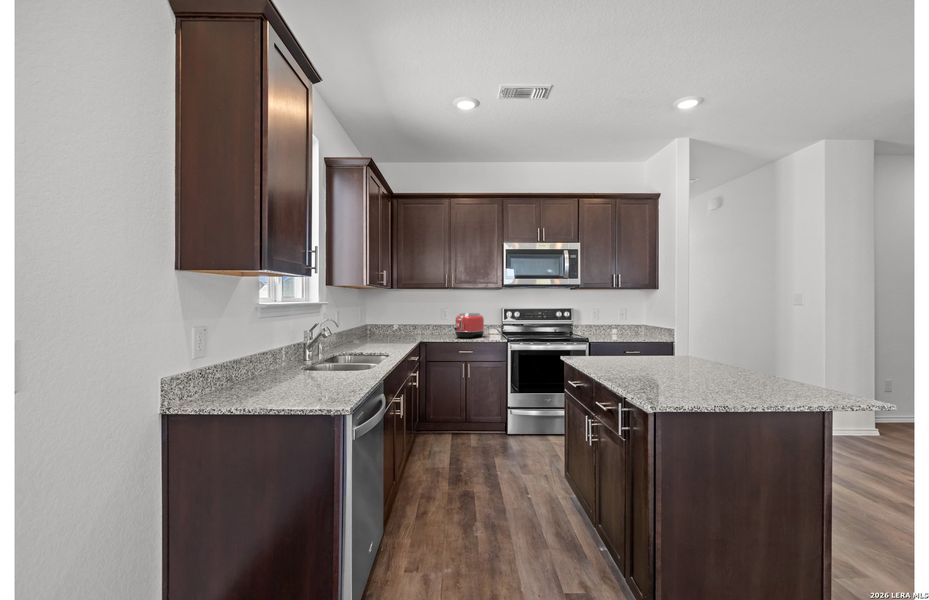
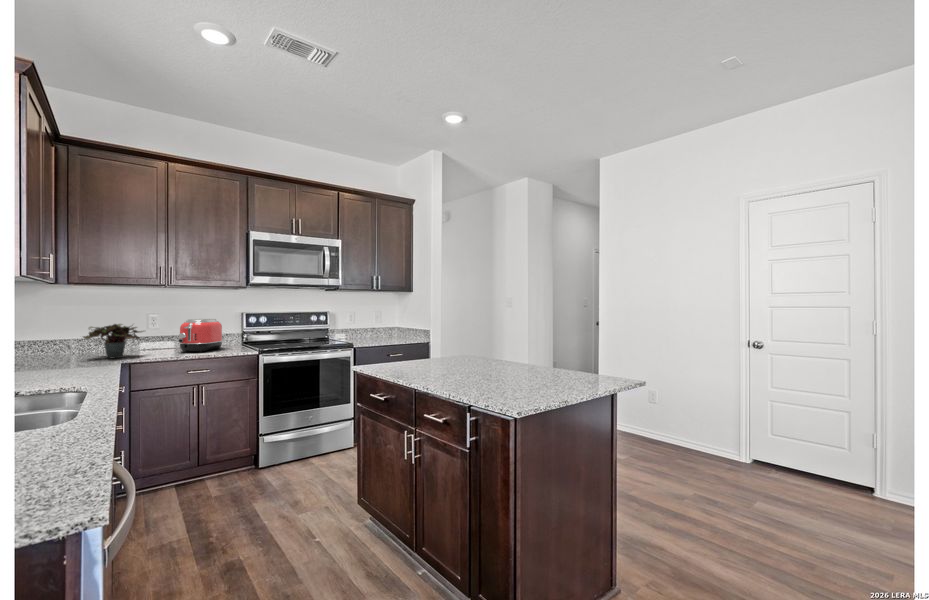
potted plant: none [399,315,435,339] -> present [83,324,143,358]

